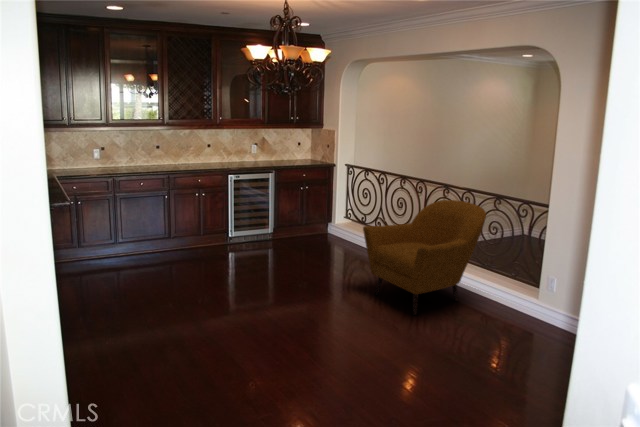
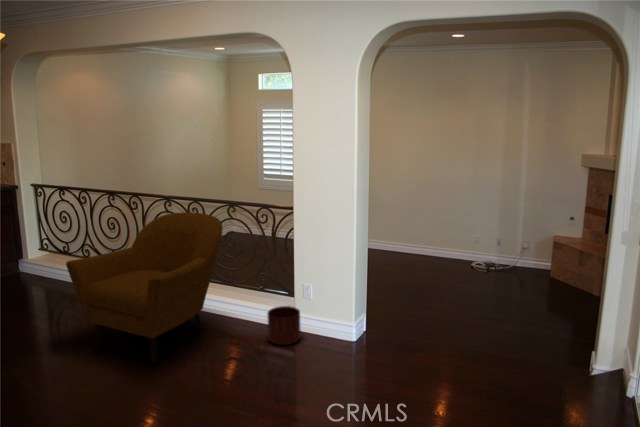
planter: none [512,294,545,329] -> present [267,306,301,345]

